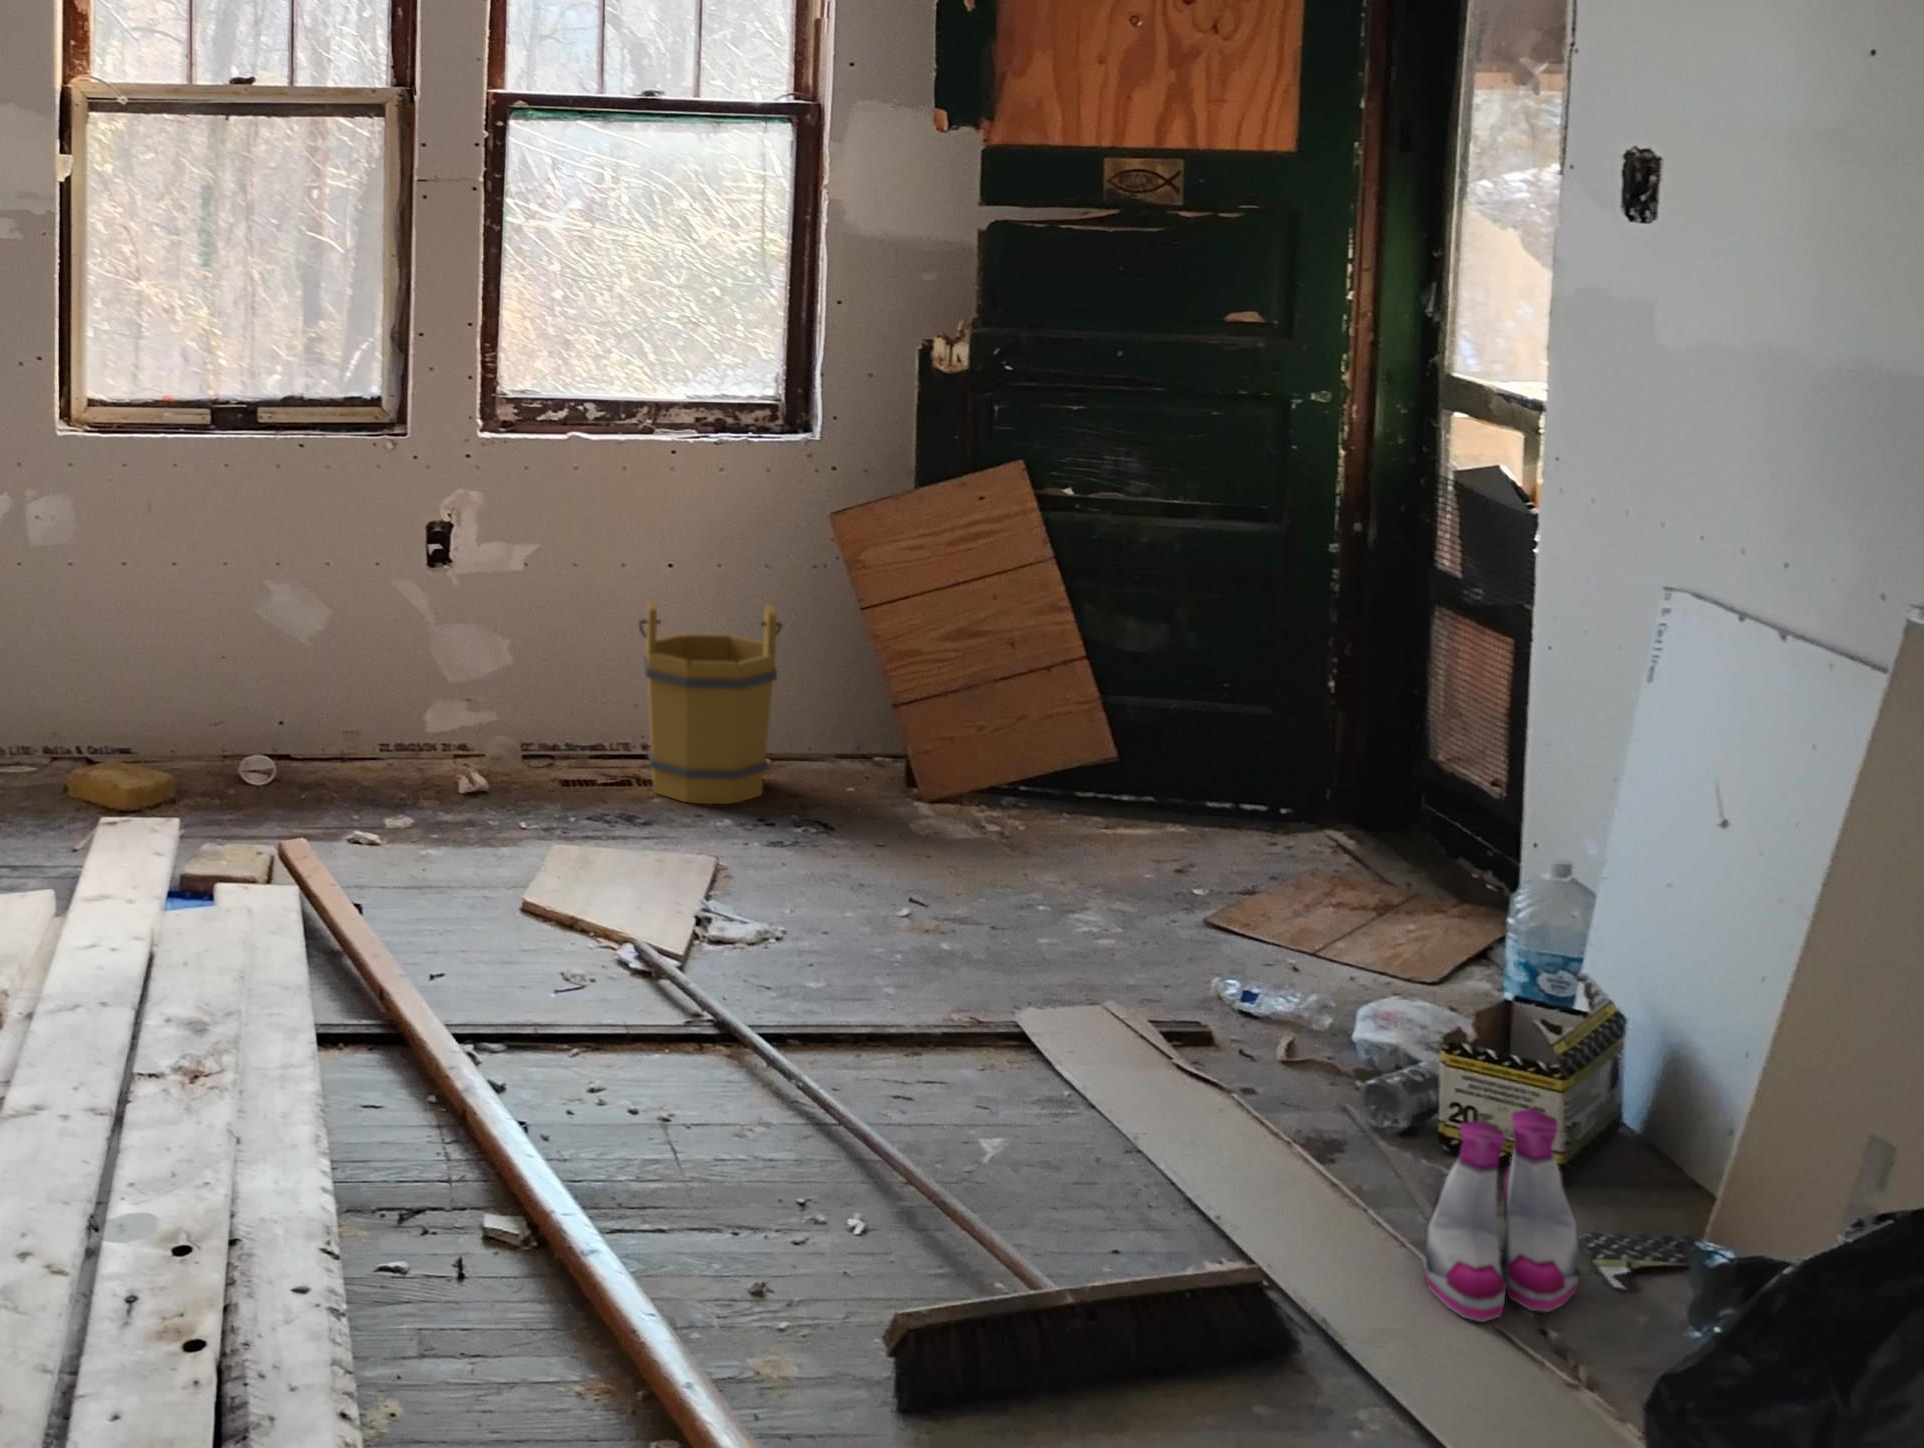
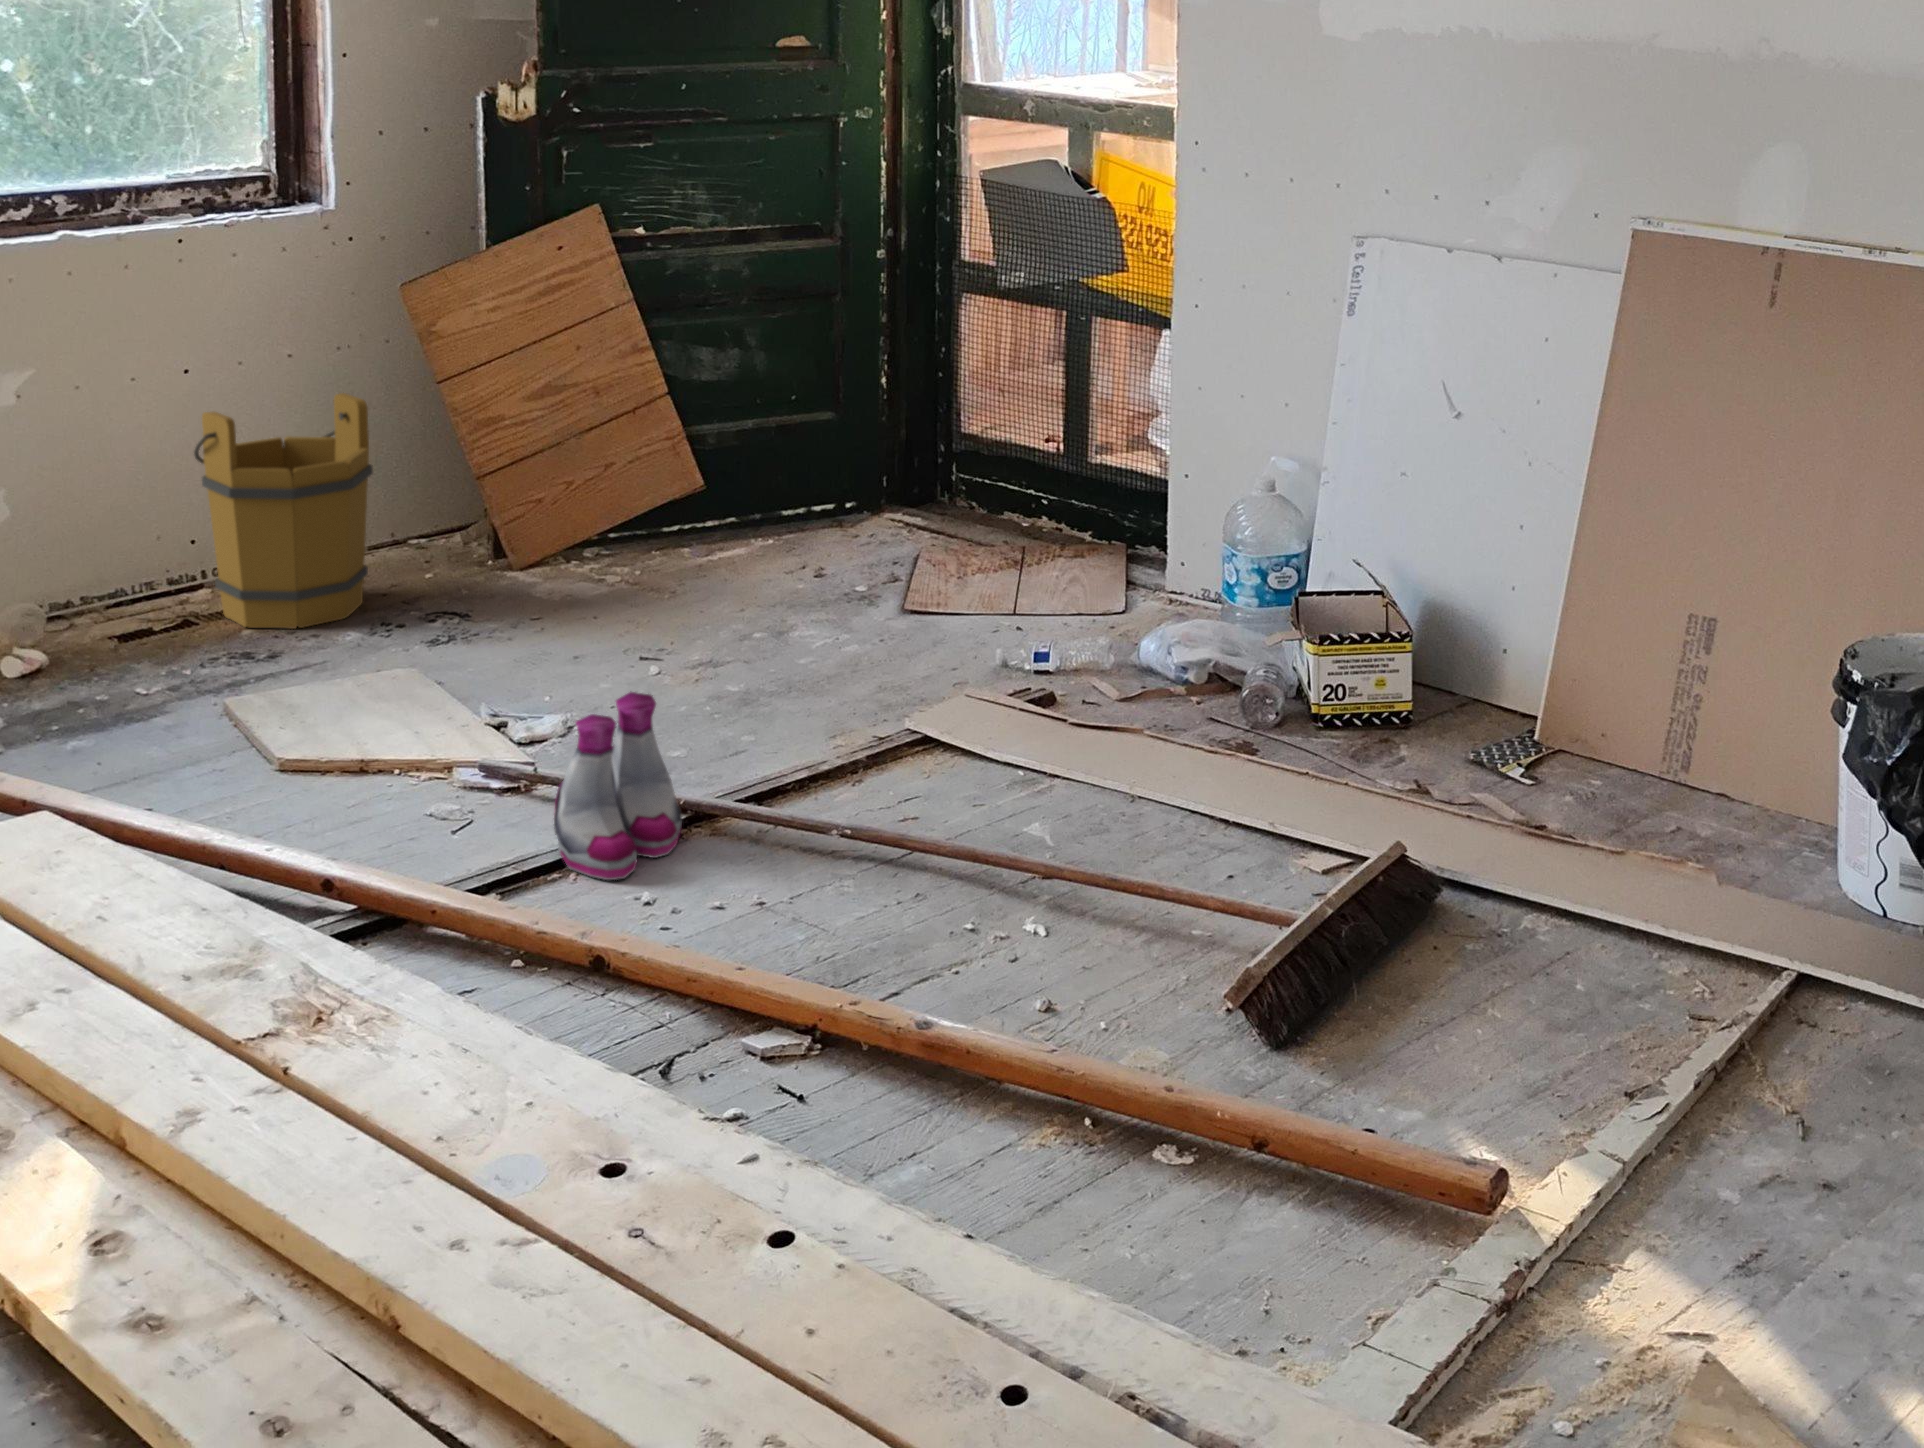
boots: present [1423,1108,1580,1322] -> present [554,692,682,880]

